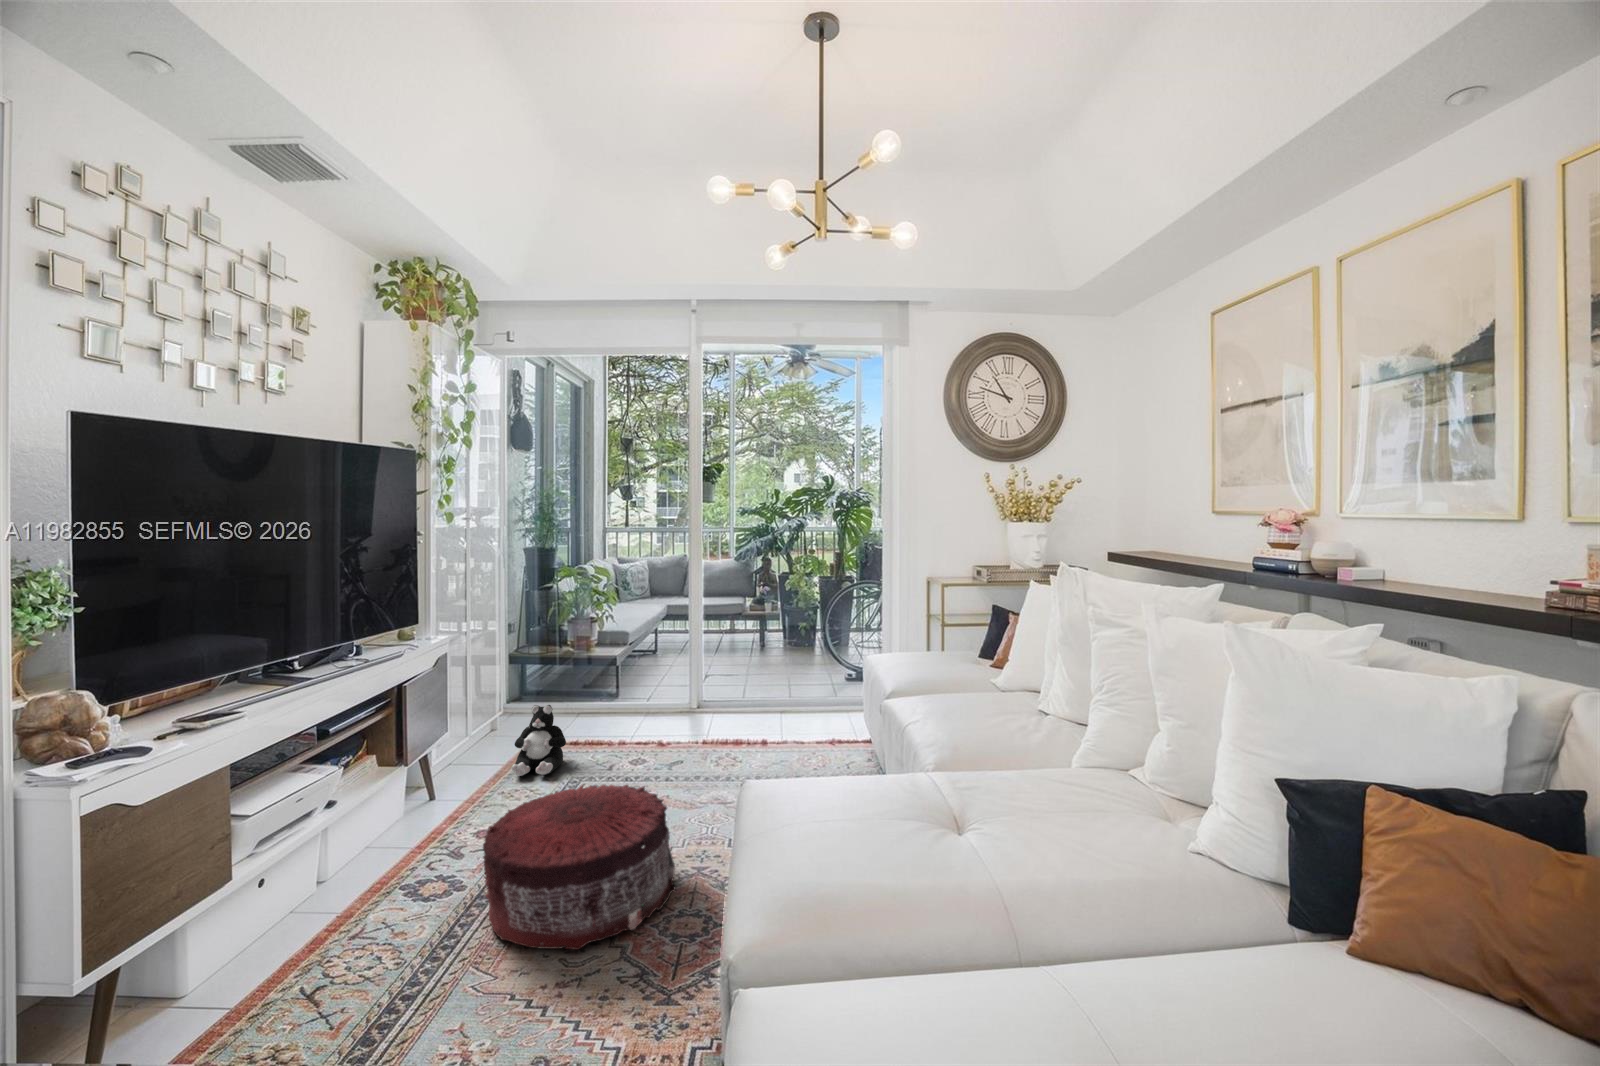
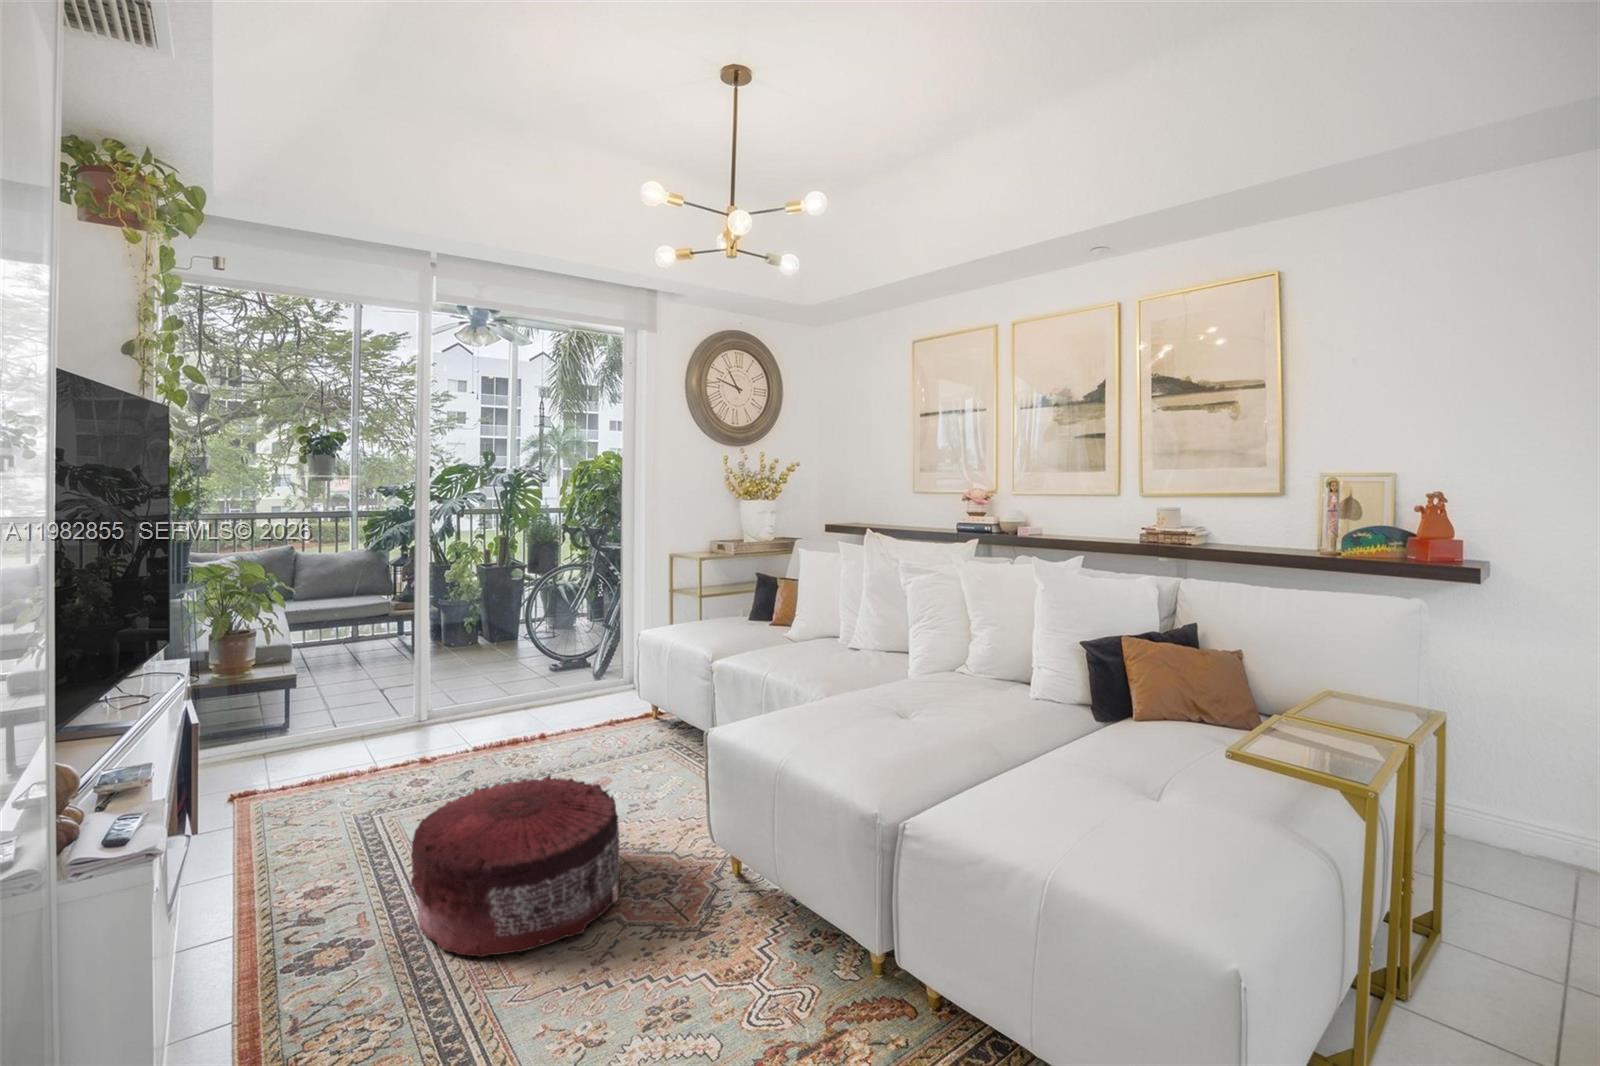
plush toy: present [512,705,566,776] -> none [239,730,317,826]

